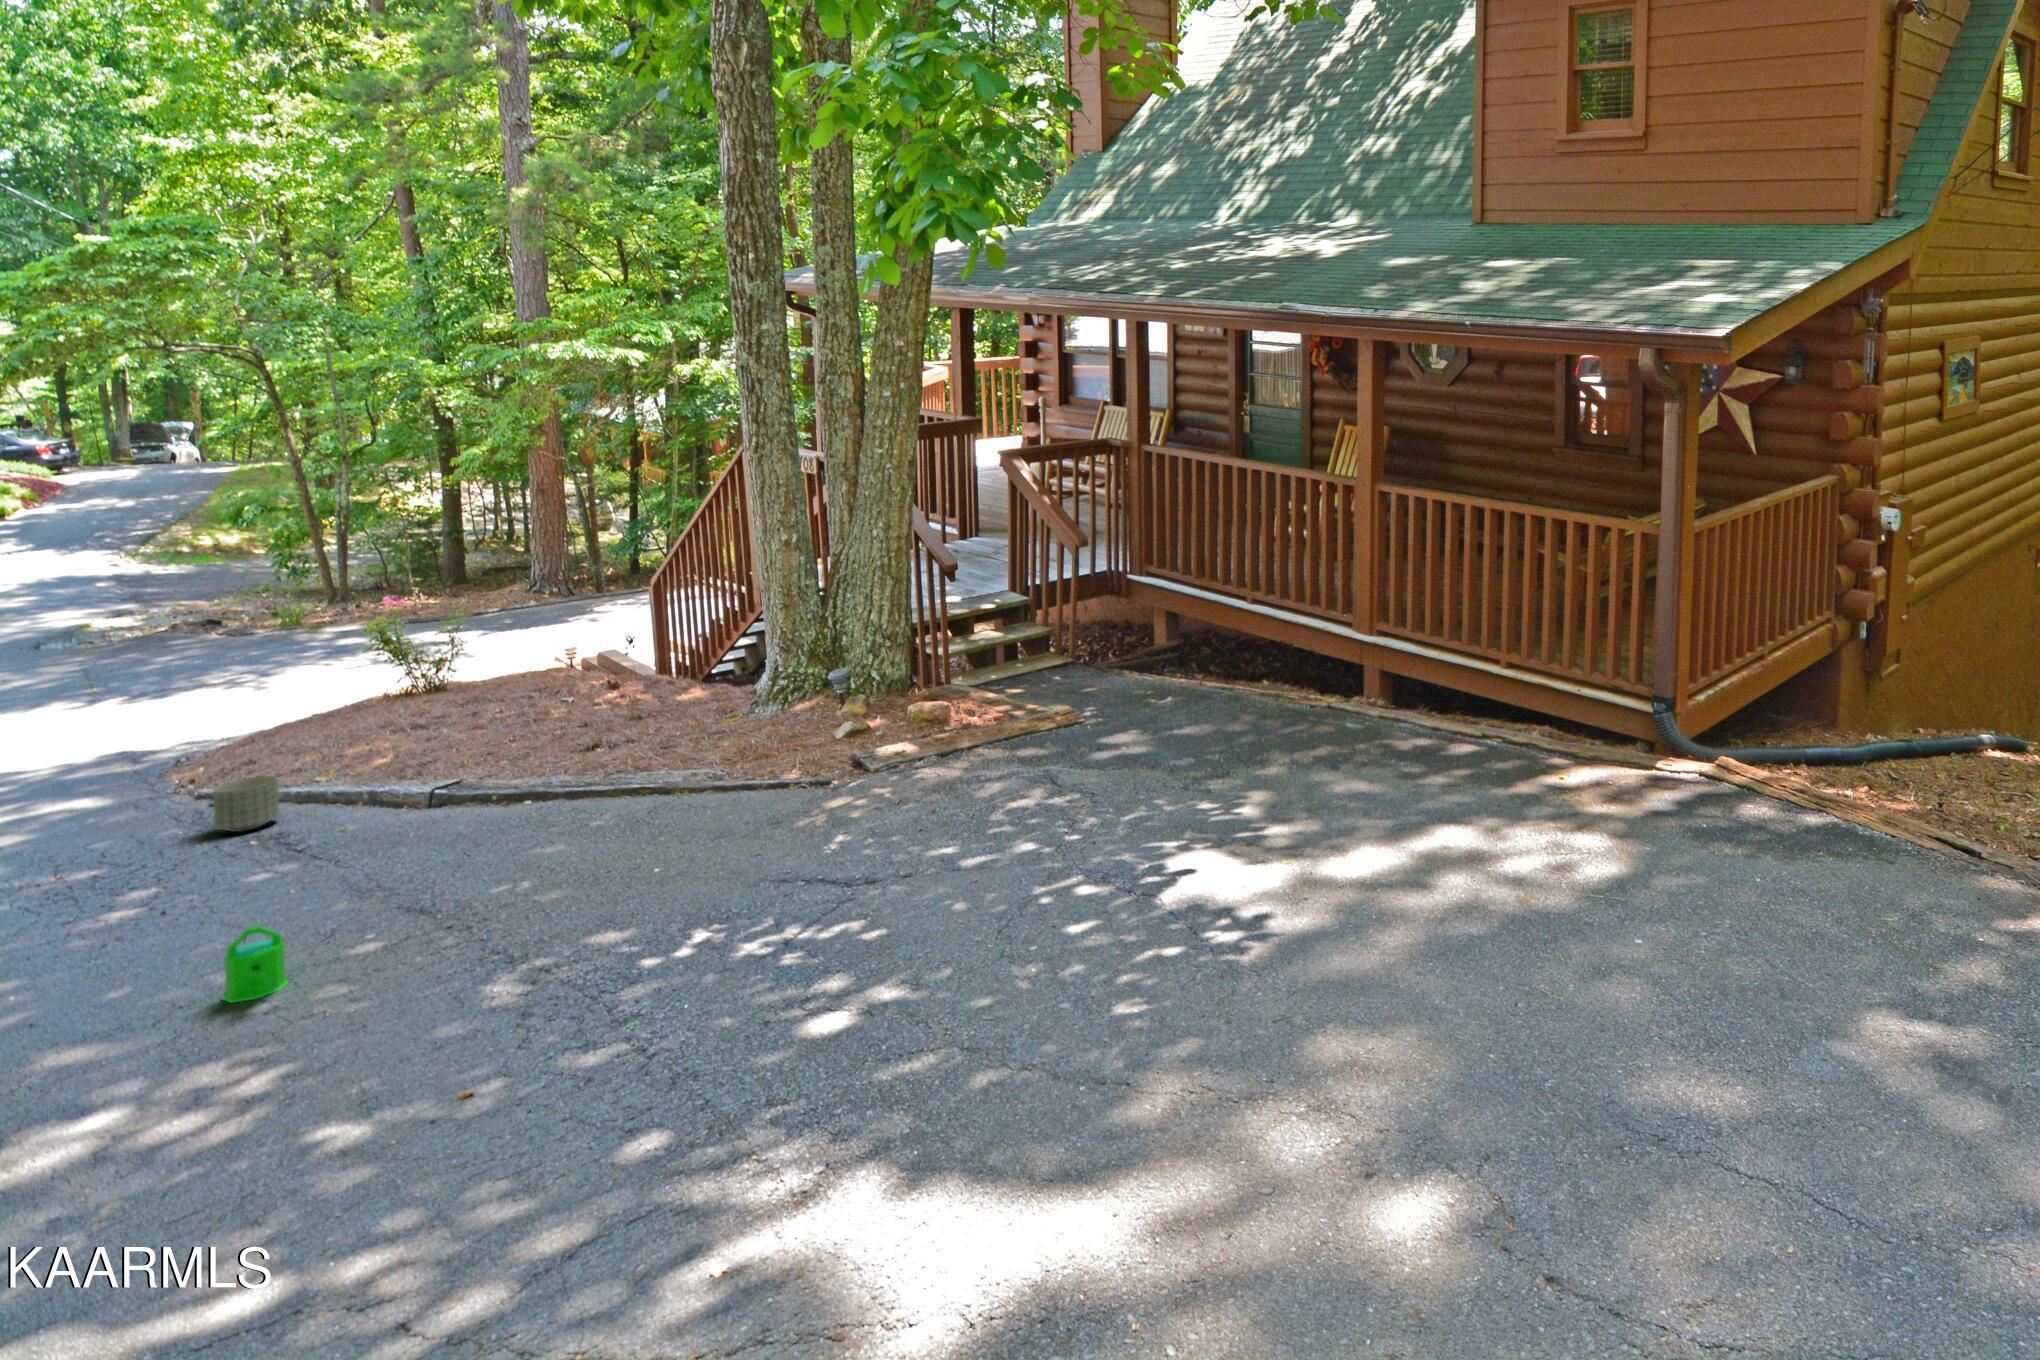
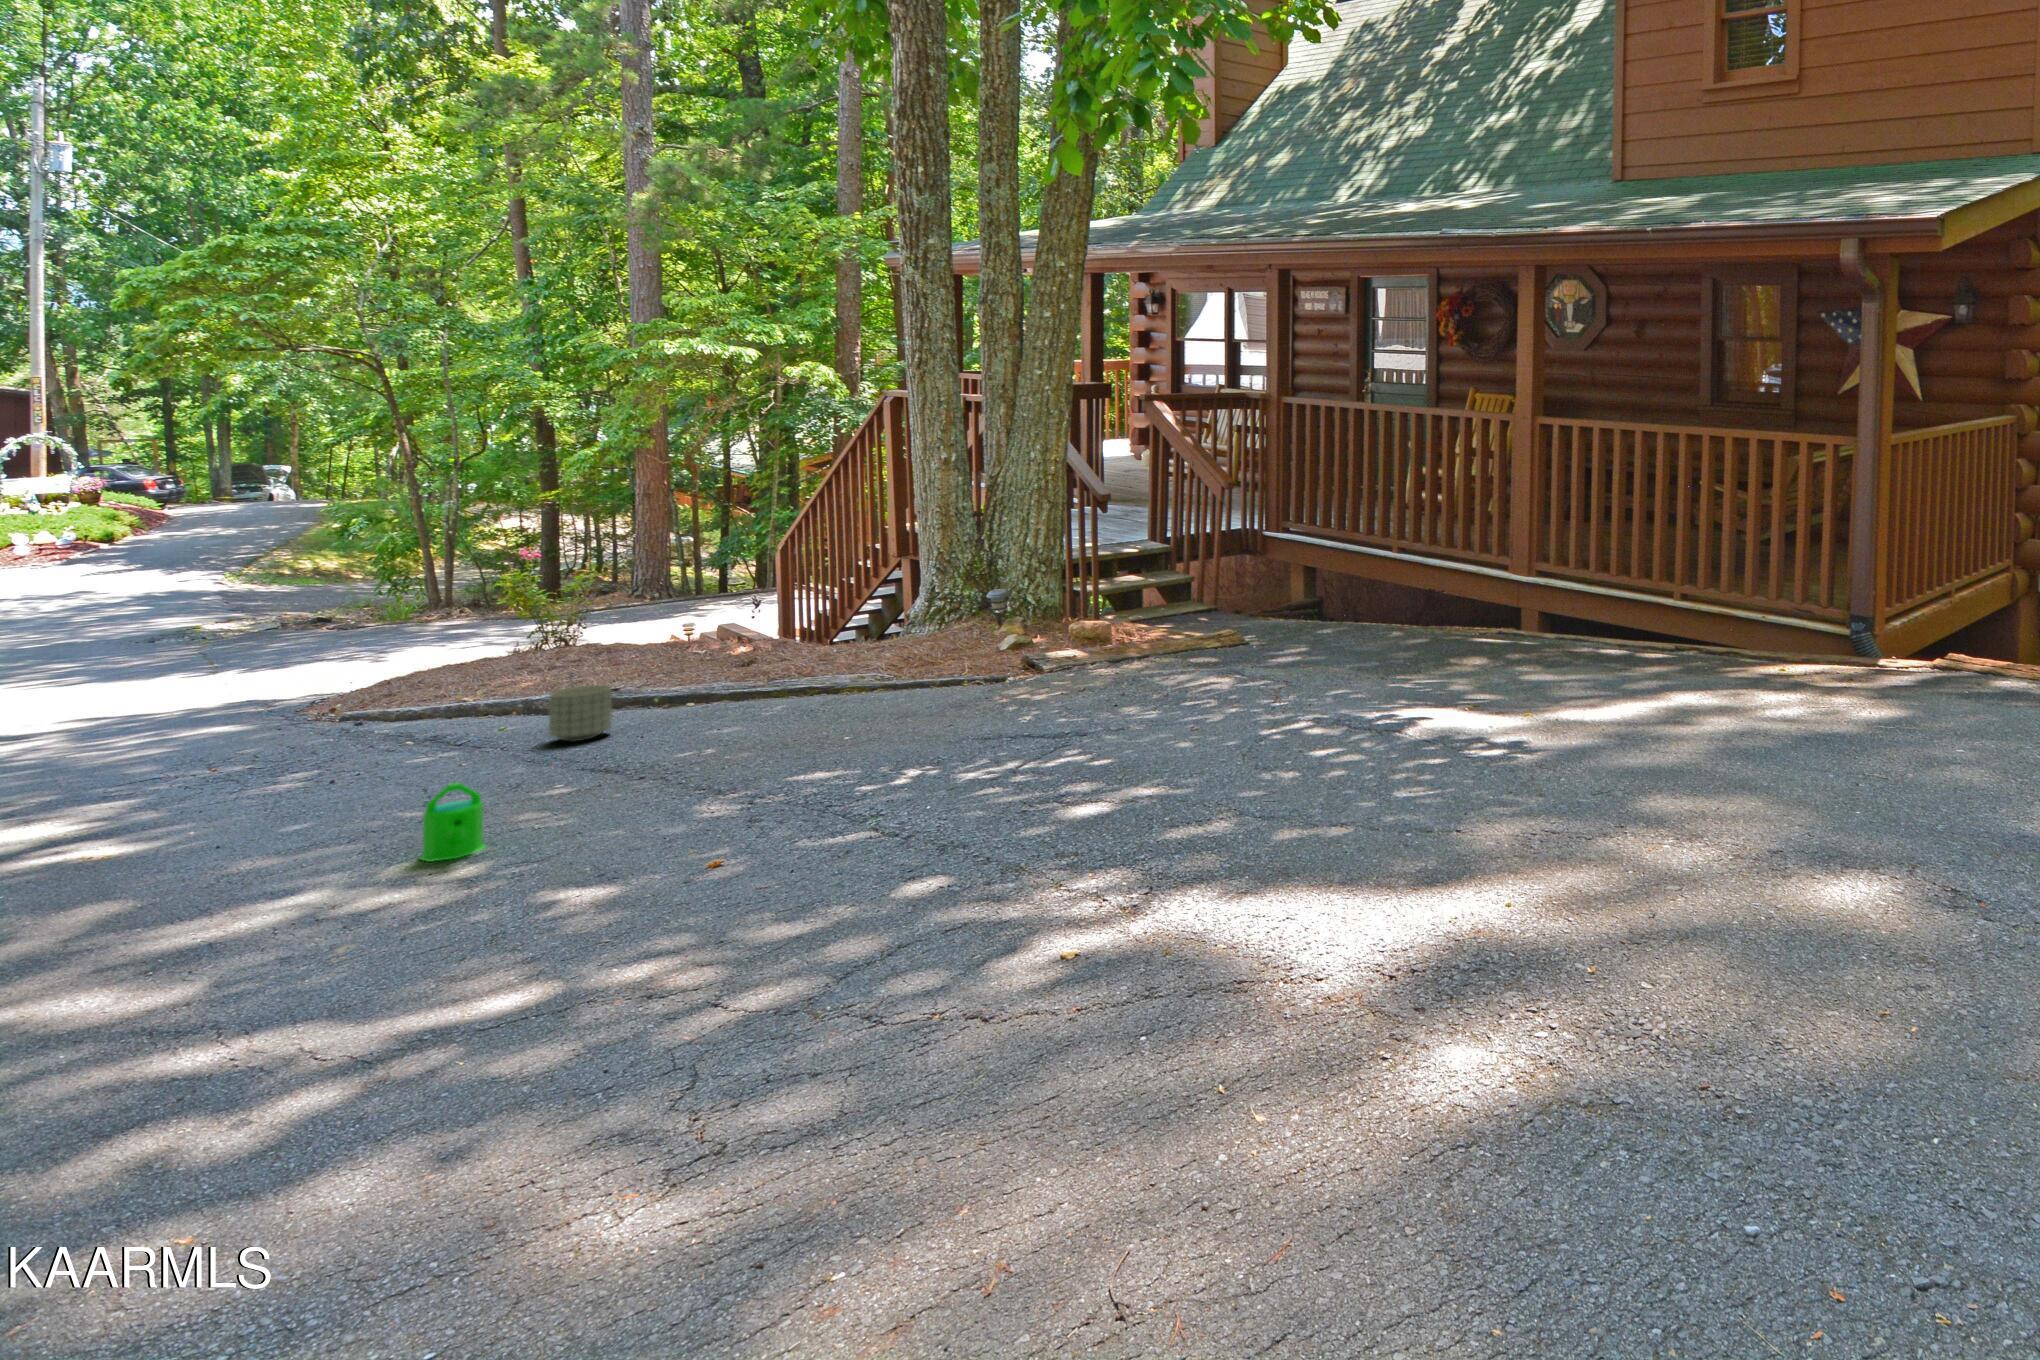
planter: present [213,776,279,832] -> present [549,685,612,742]

